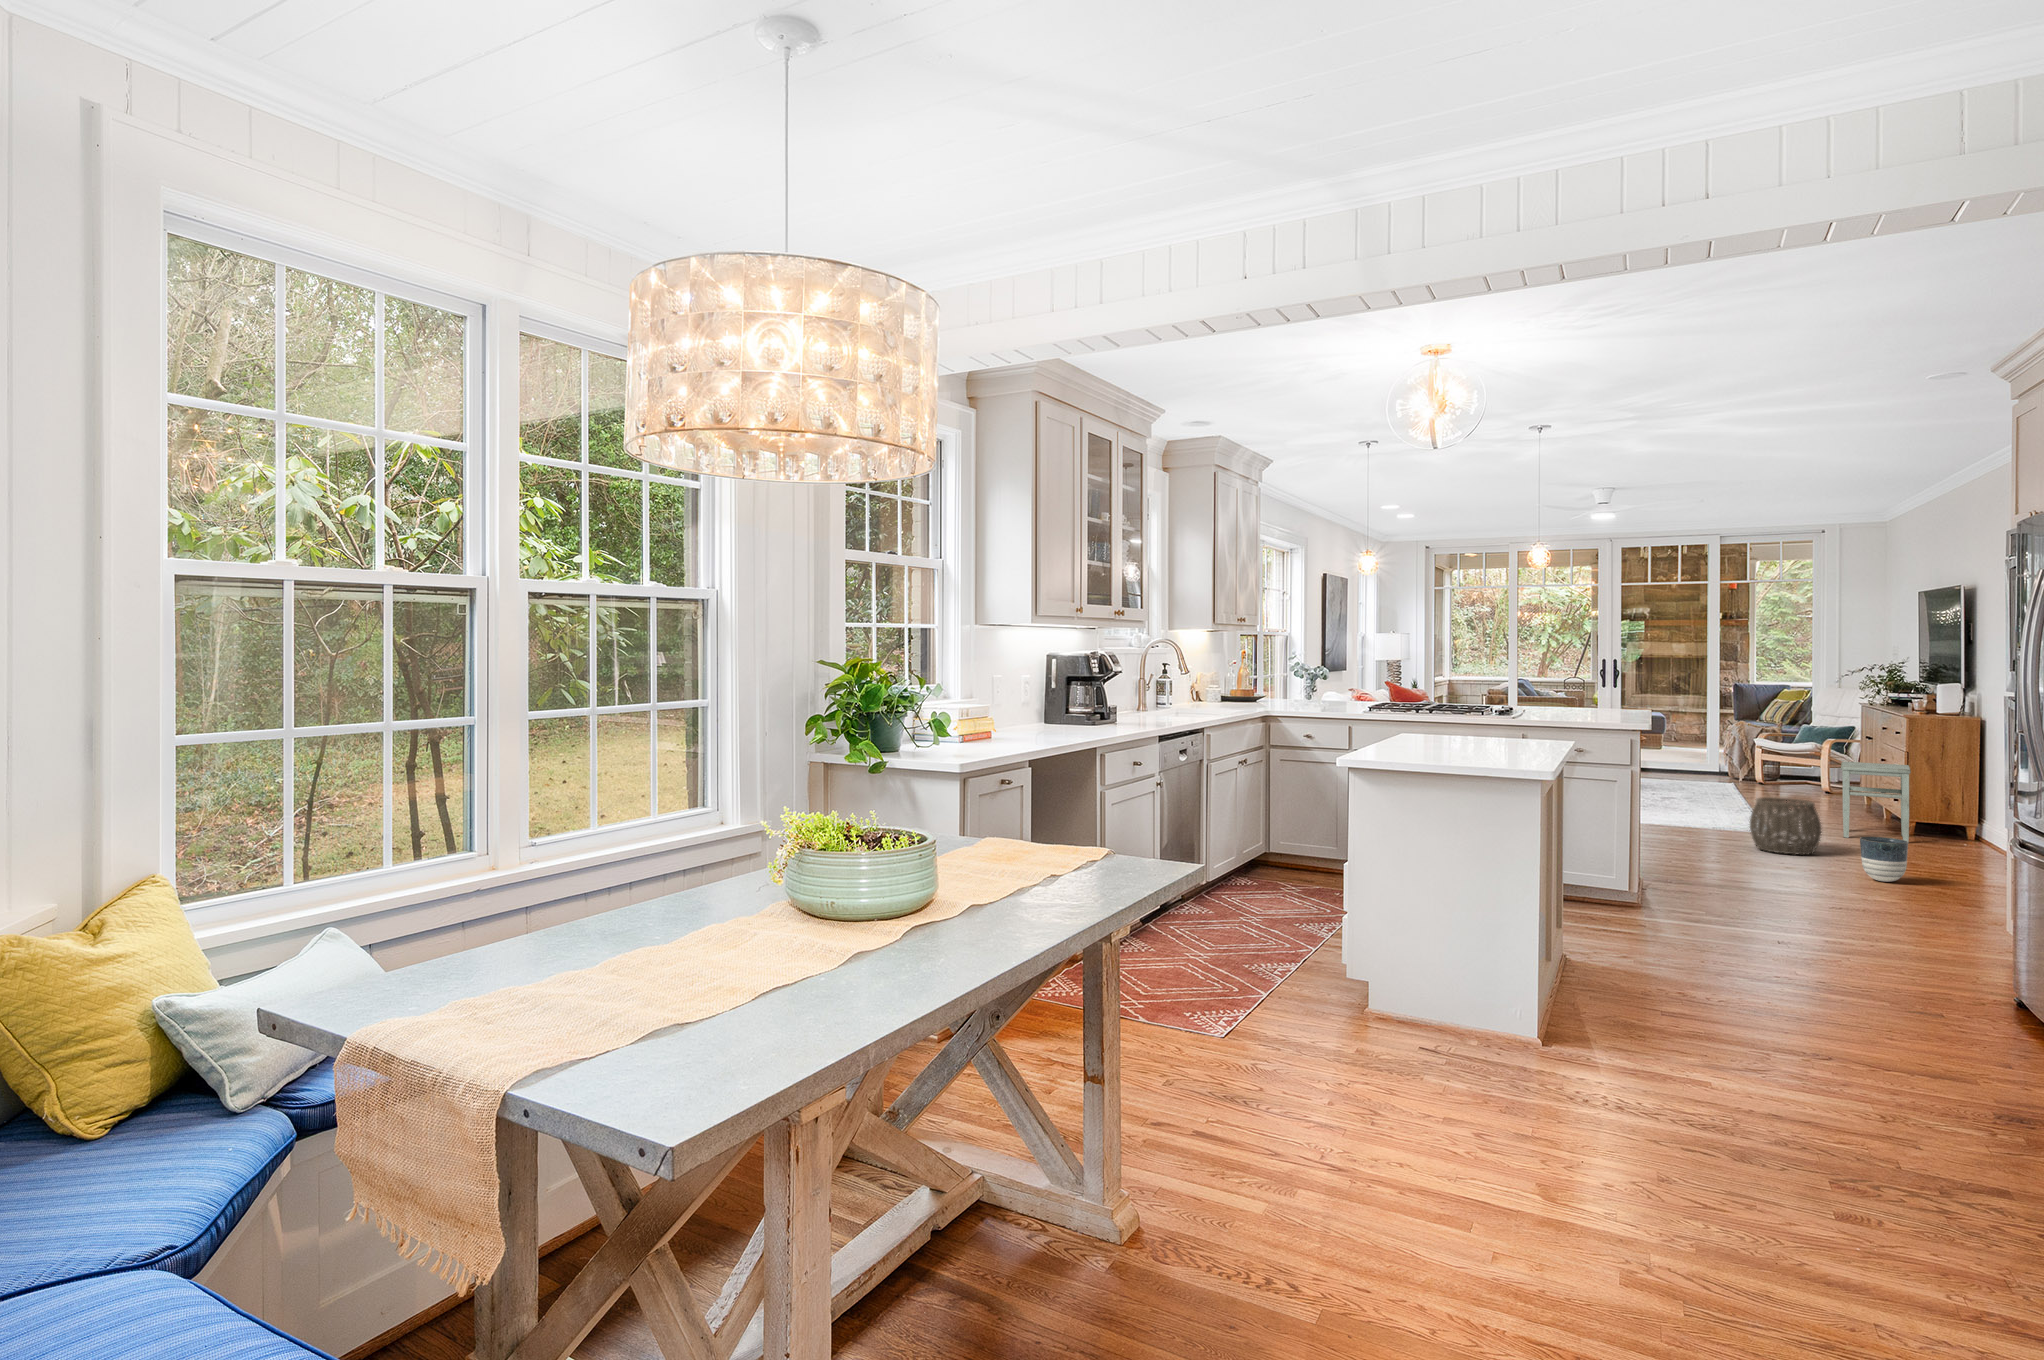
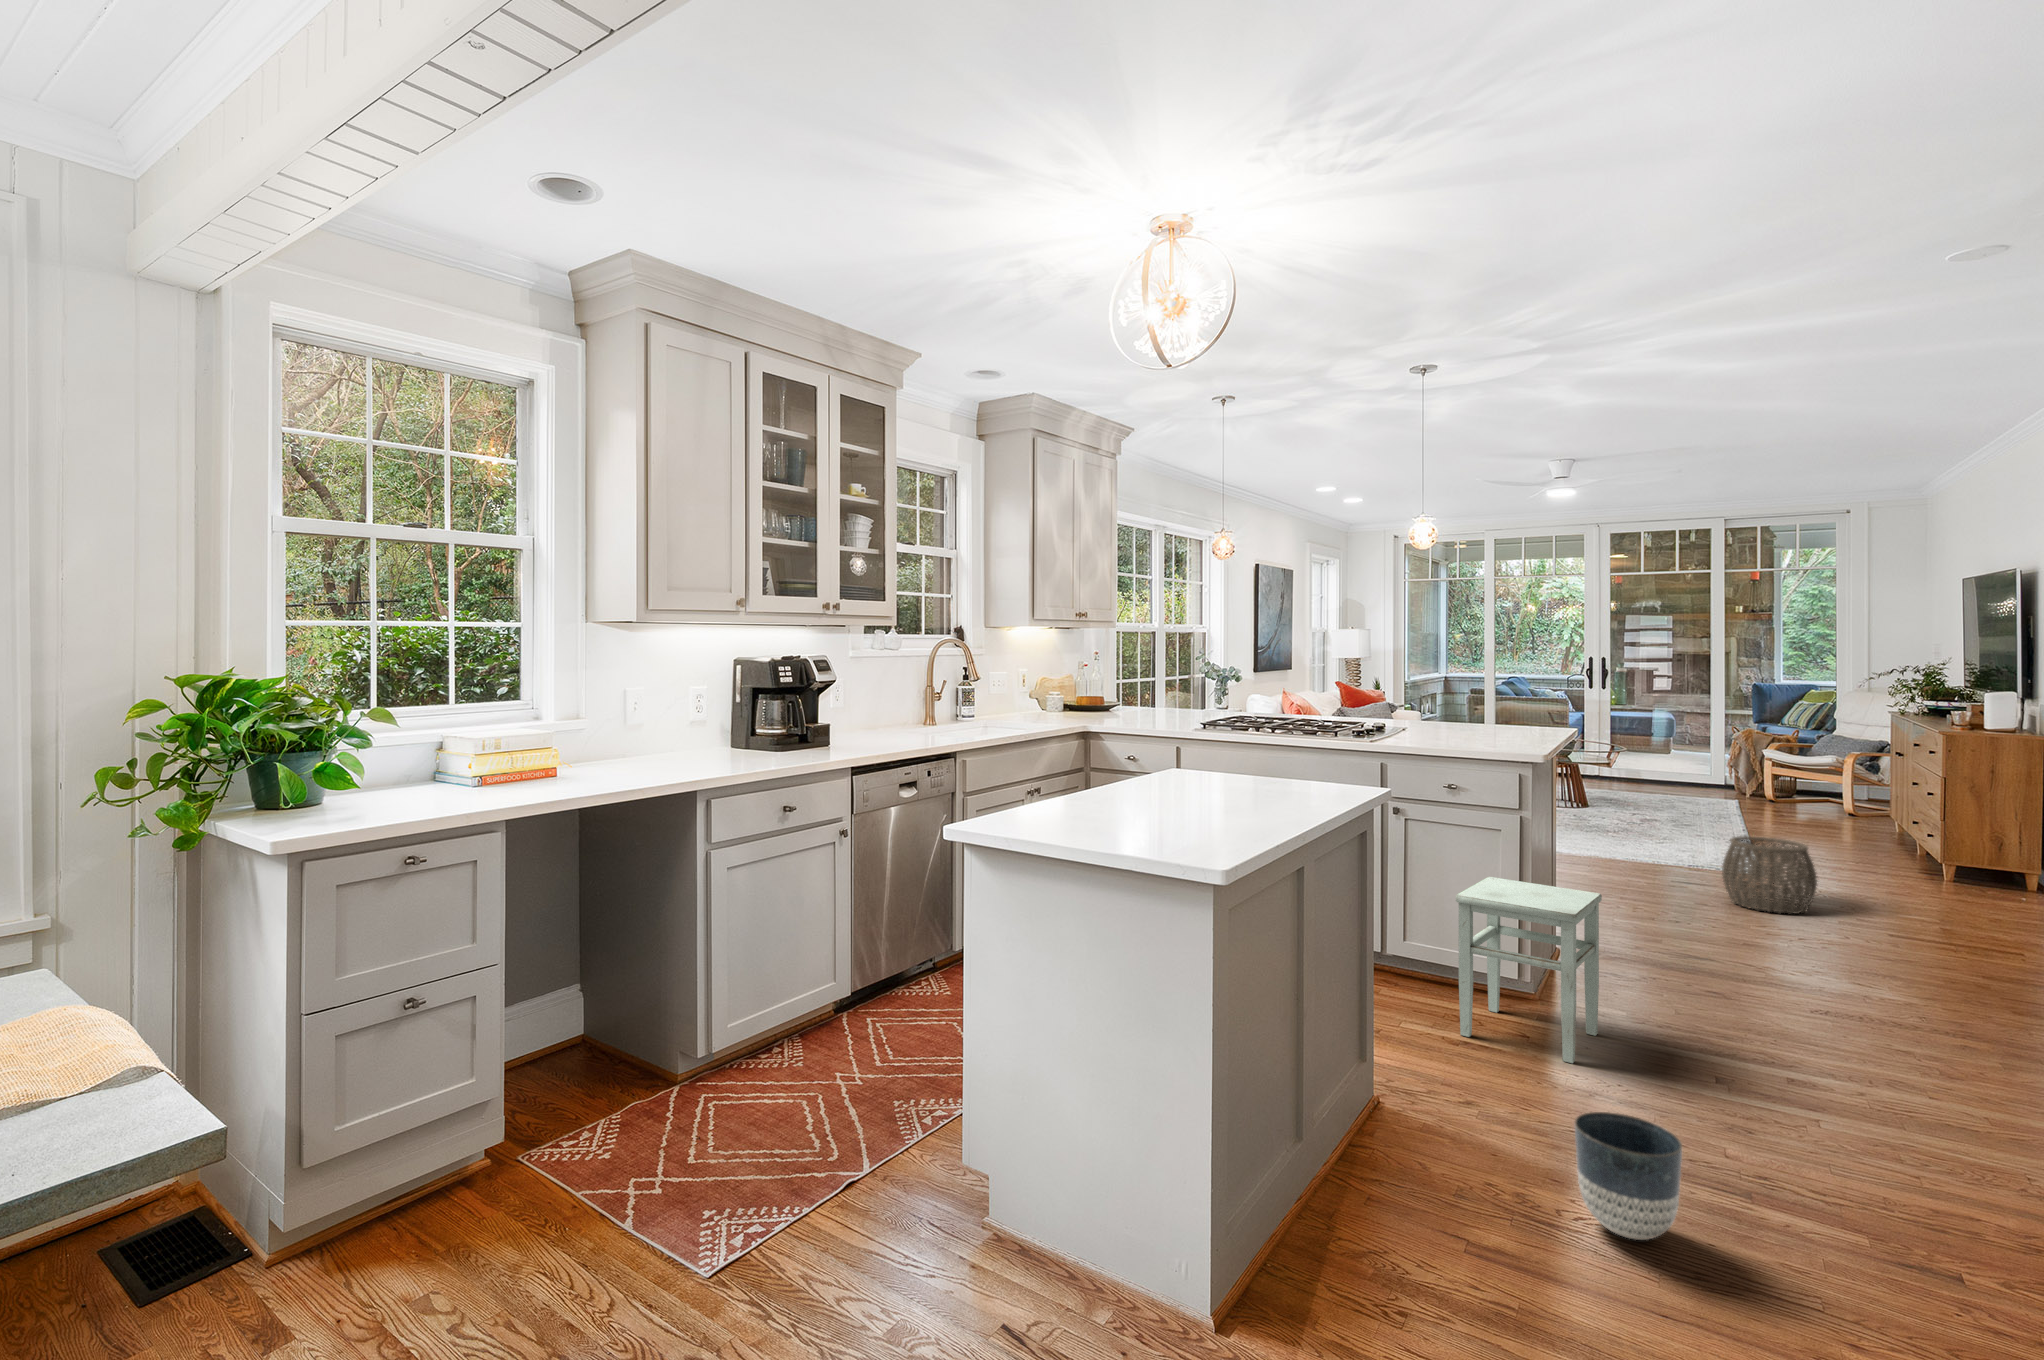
stool: present [1841,762,1911,842] -> present [1456,877,1602,1063]
planter: present [1860,837,1908,882] -> present [1575,1112,1682,1240]

